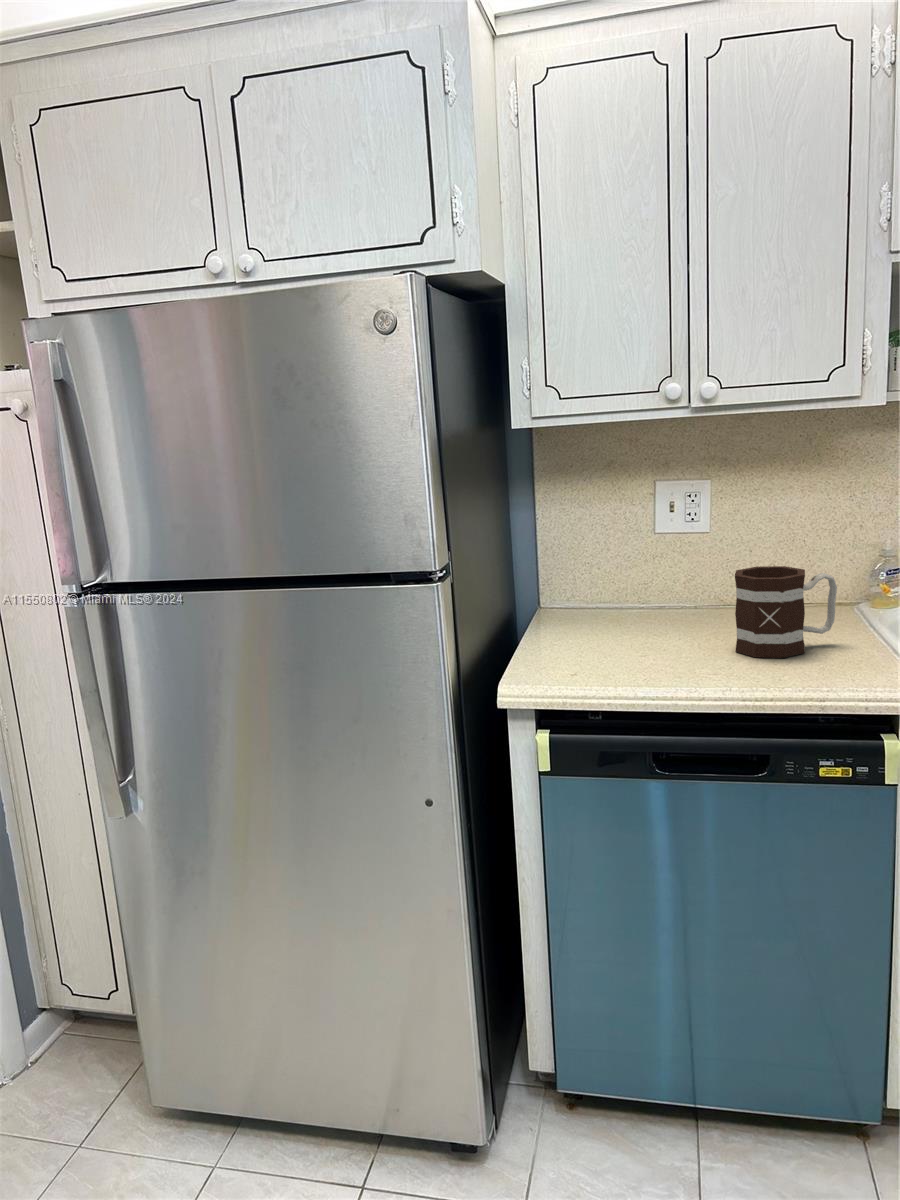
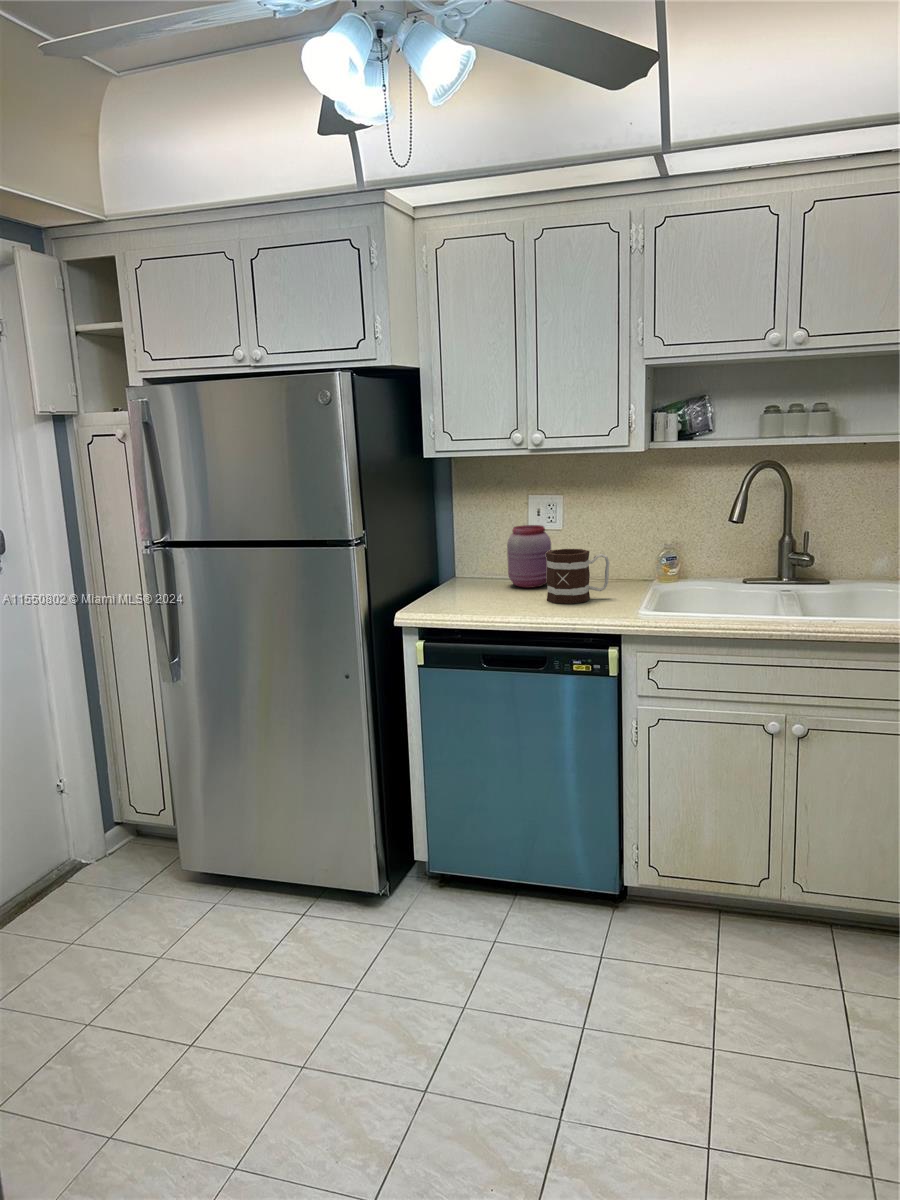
jar: none [643,529,715,627] -> present [507,525,551,588]

